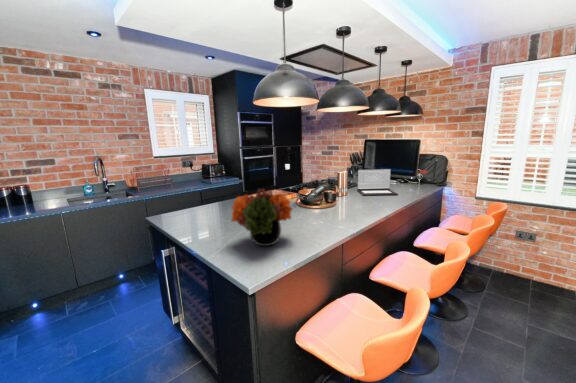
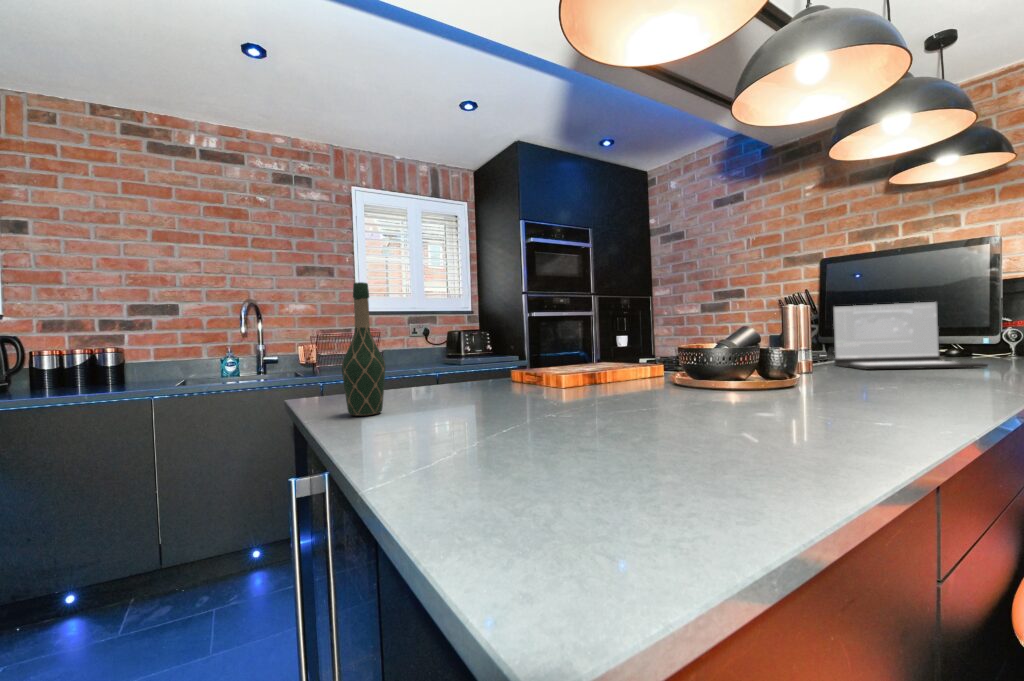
wine bottle: none [178,184,194,229] -> present [342,282,385,416]
flower arrangement: present [231,190,292,246] -> none [476,219,742,458]

